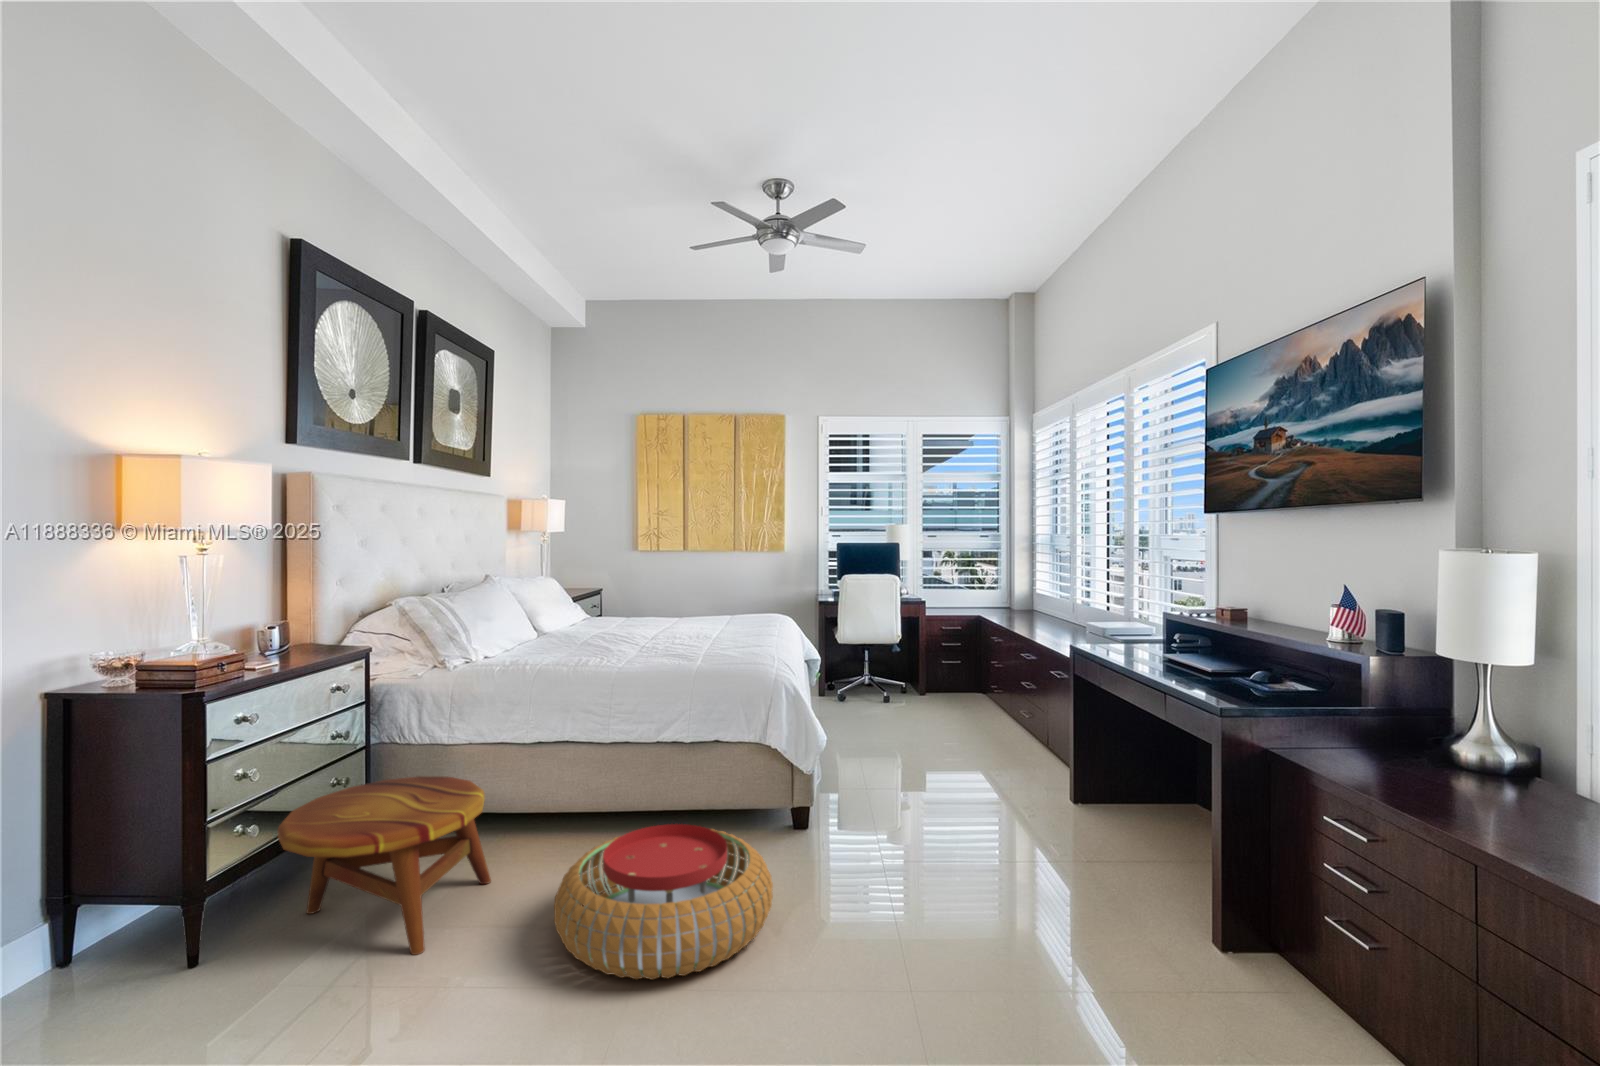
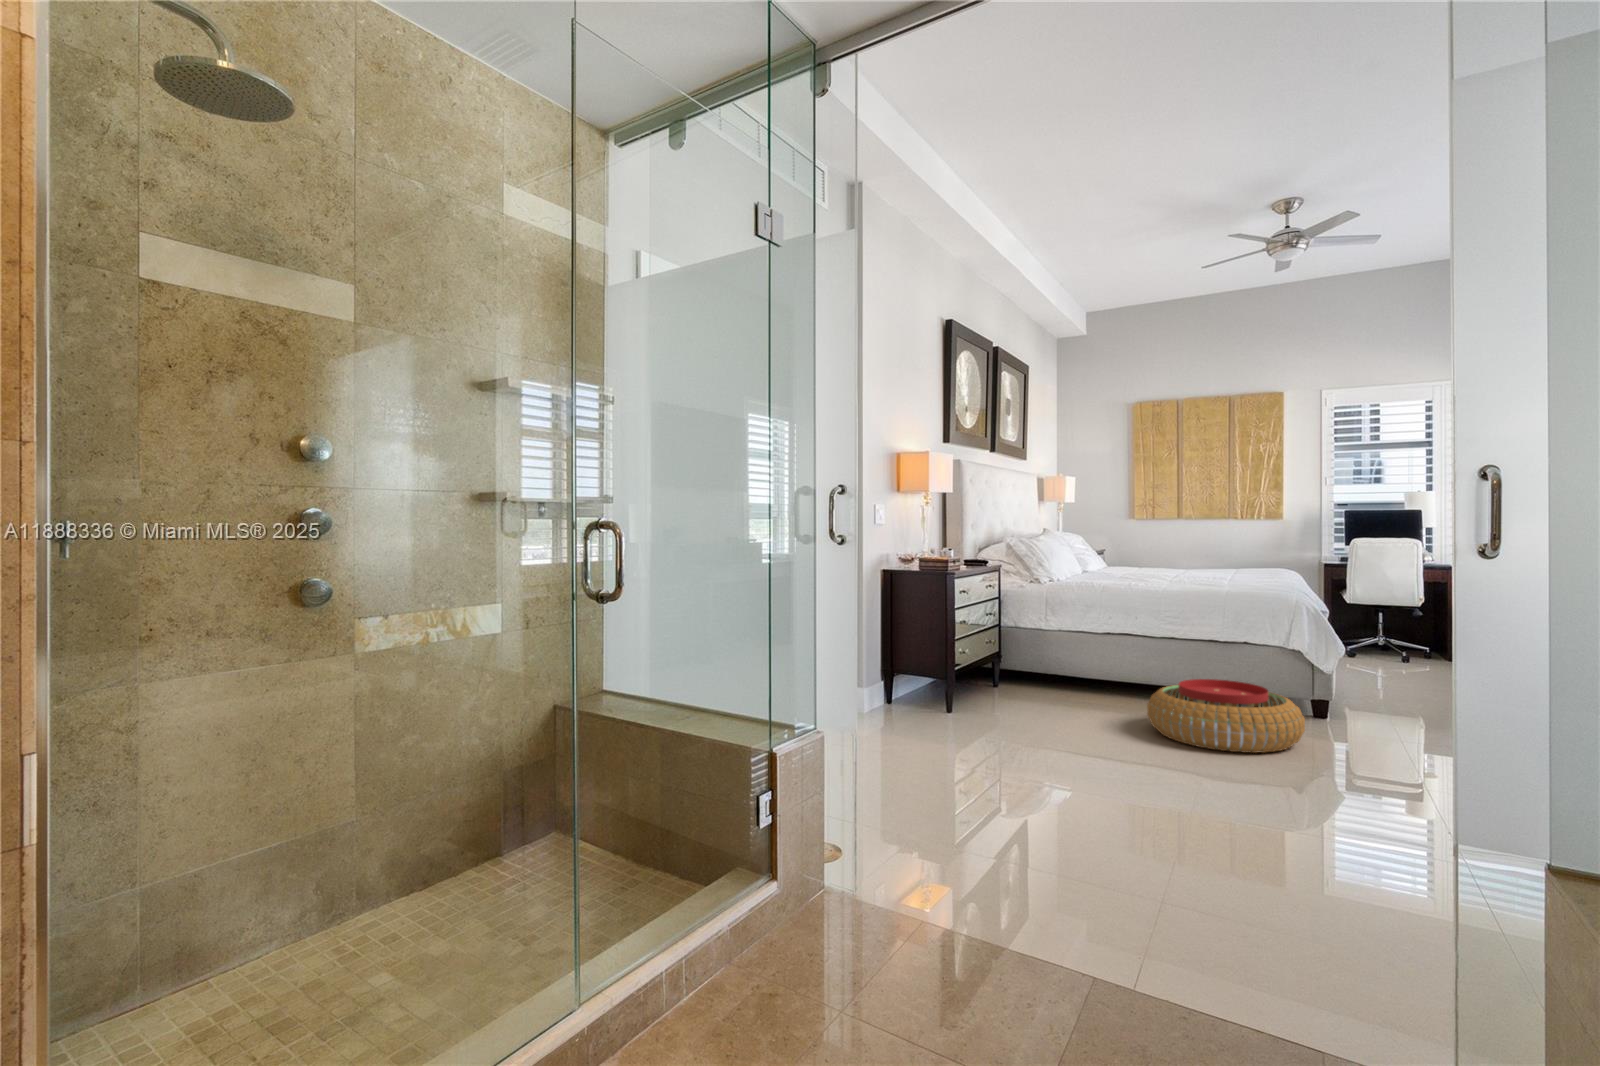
side table: present [278,776,491,955] -> none [982,641,1091,725]

